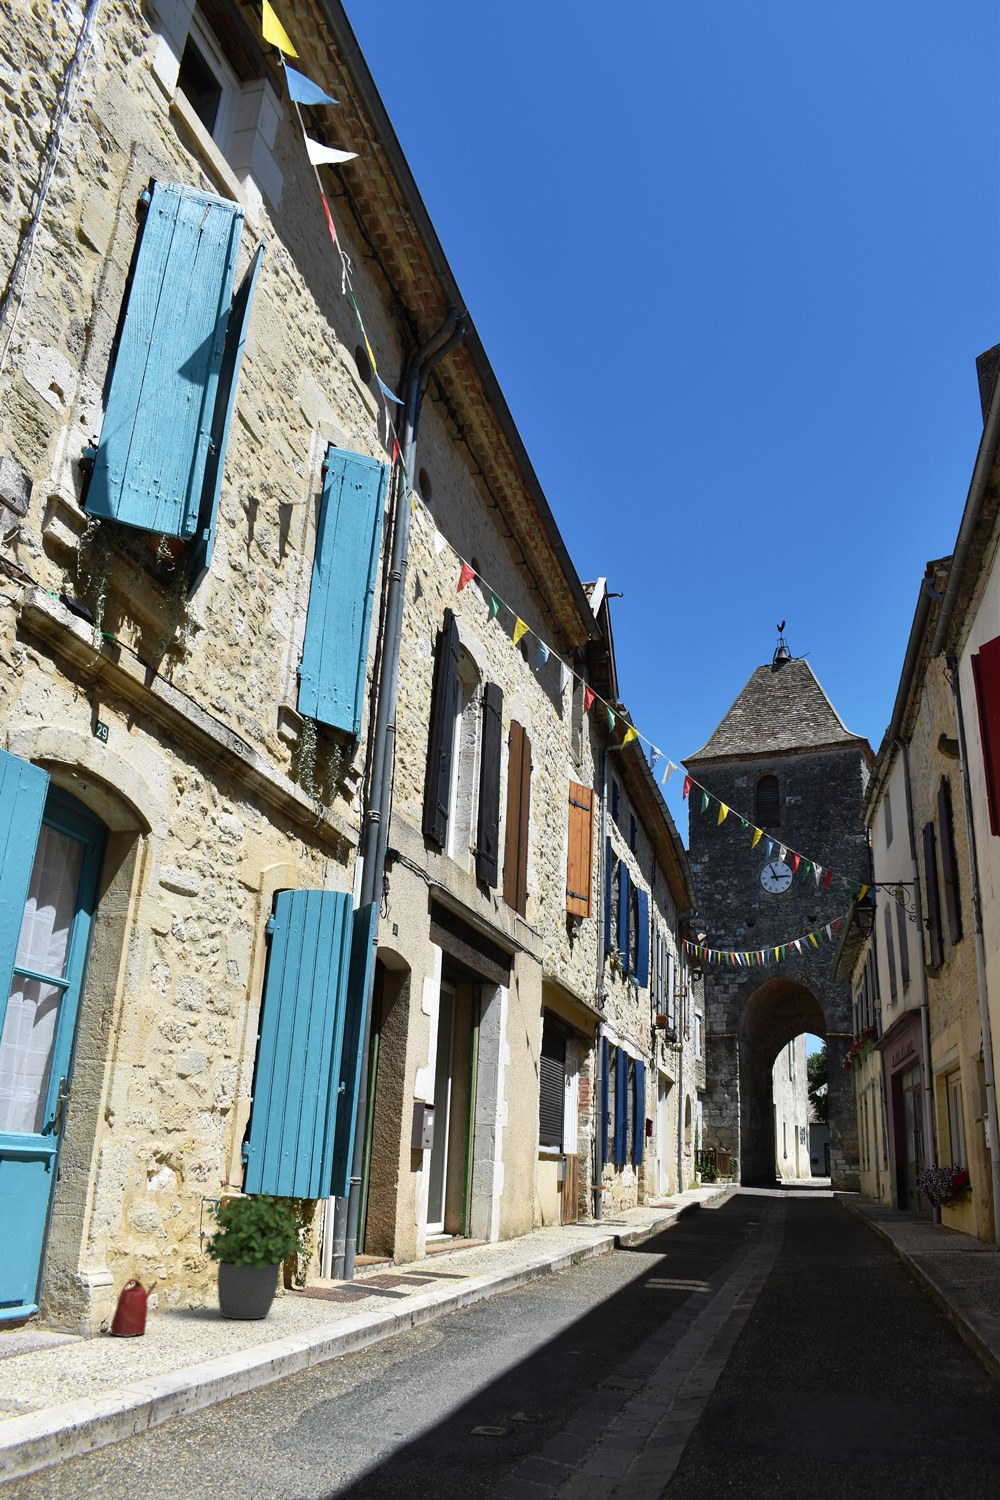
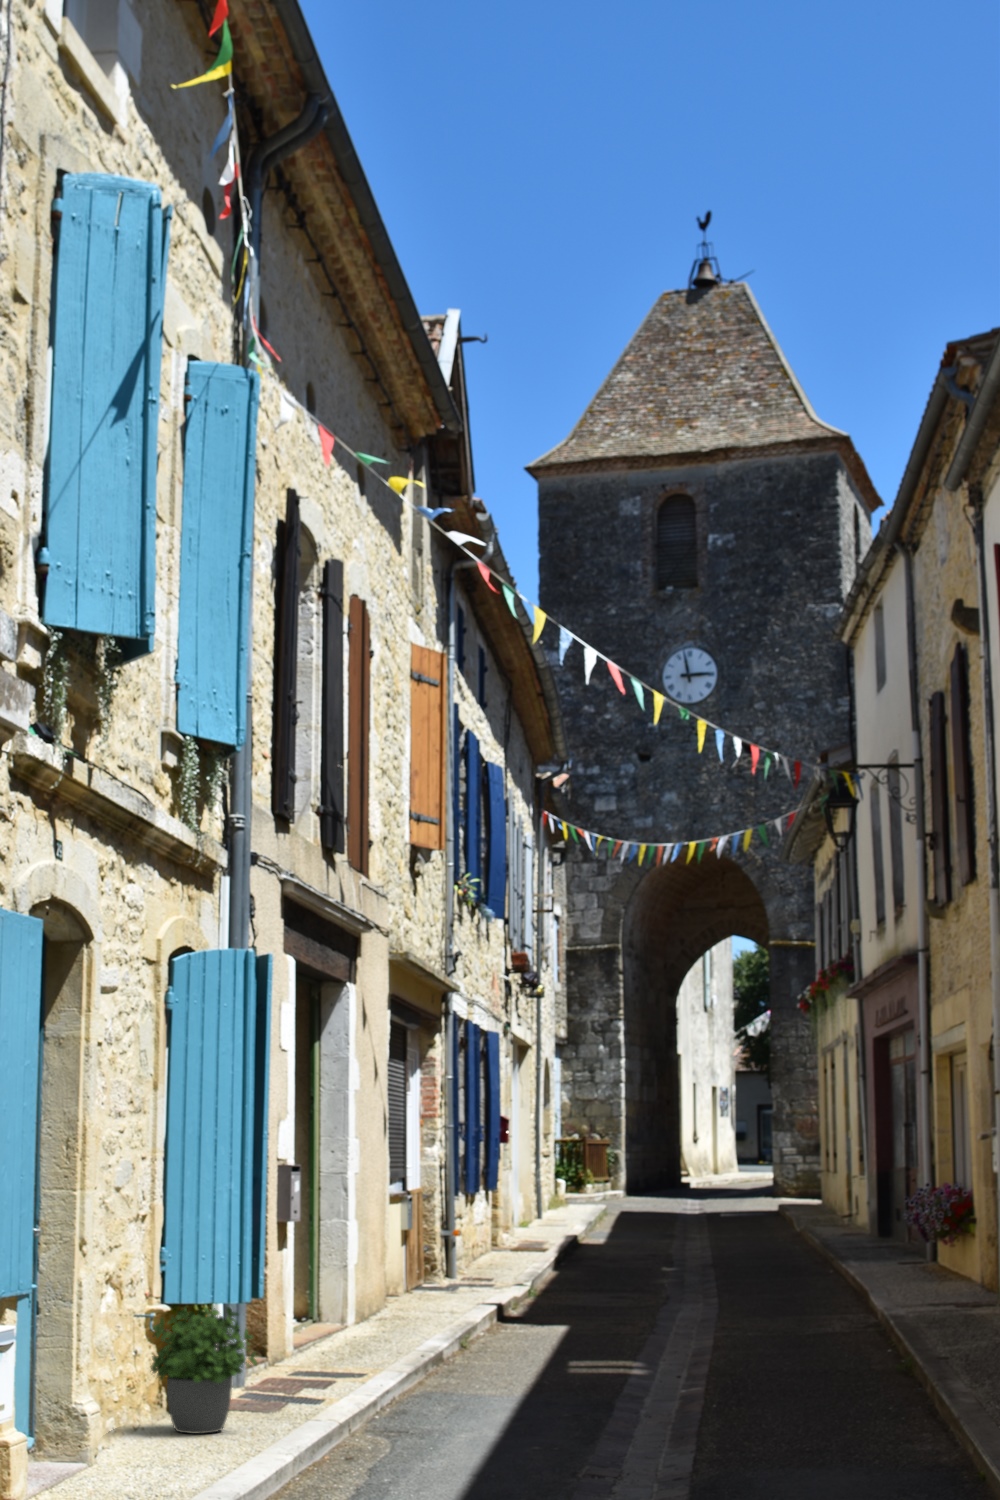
watering can: present [111,1279,157,1337] -> none [103,1400,137,1454]

